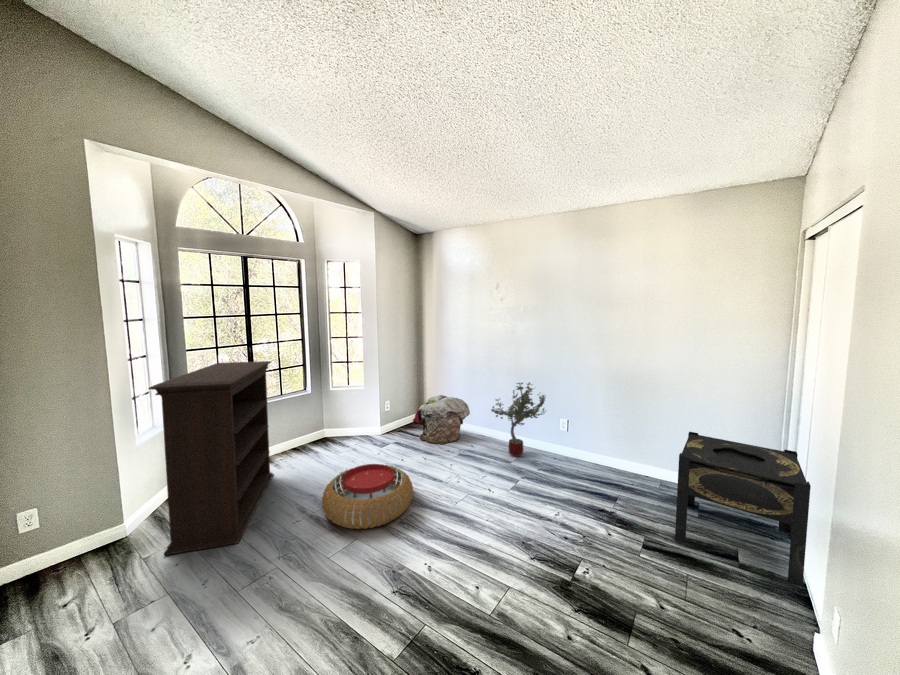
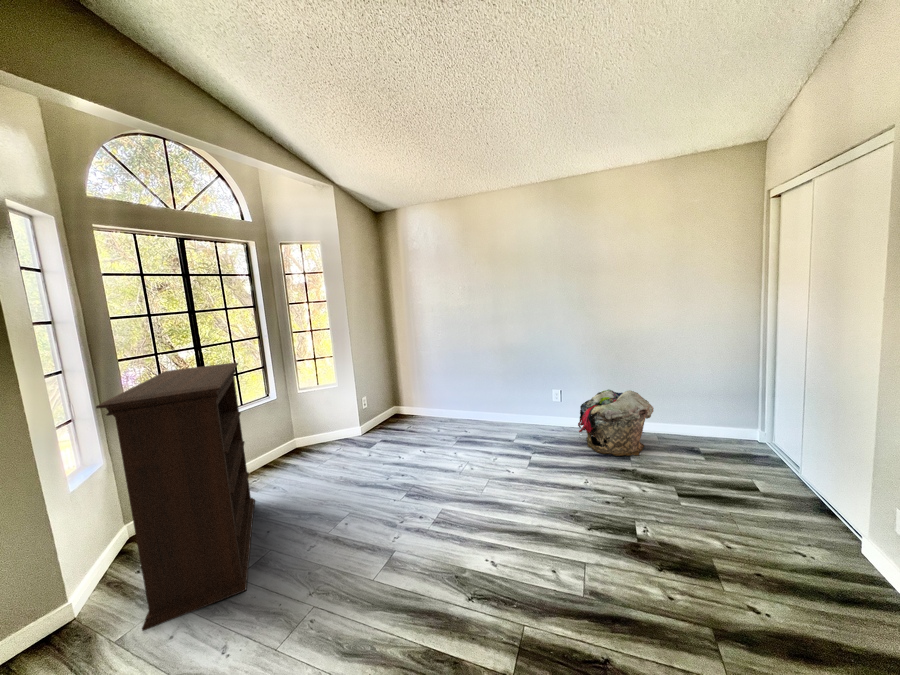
potted tree: present [492,382,545,457] -> none [485,357,547,435]
laundry basket: present [413,395,470,444] -> present [578,390,654,456]
side table: present [675,432,811,587] -> none [688,384,820,502]
pouf: present [322,464,413,529] -> none [337,463,440,541]

